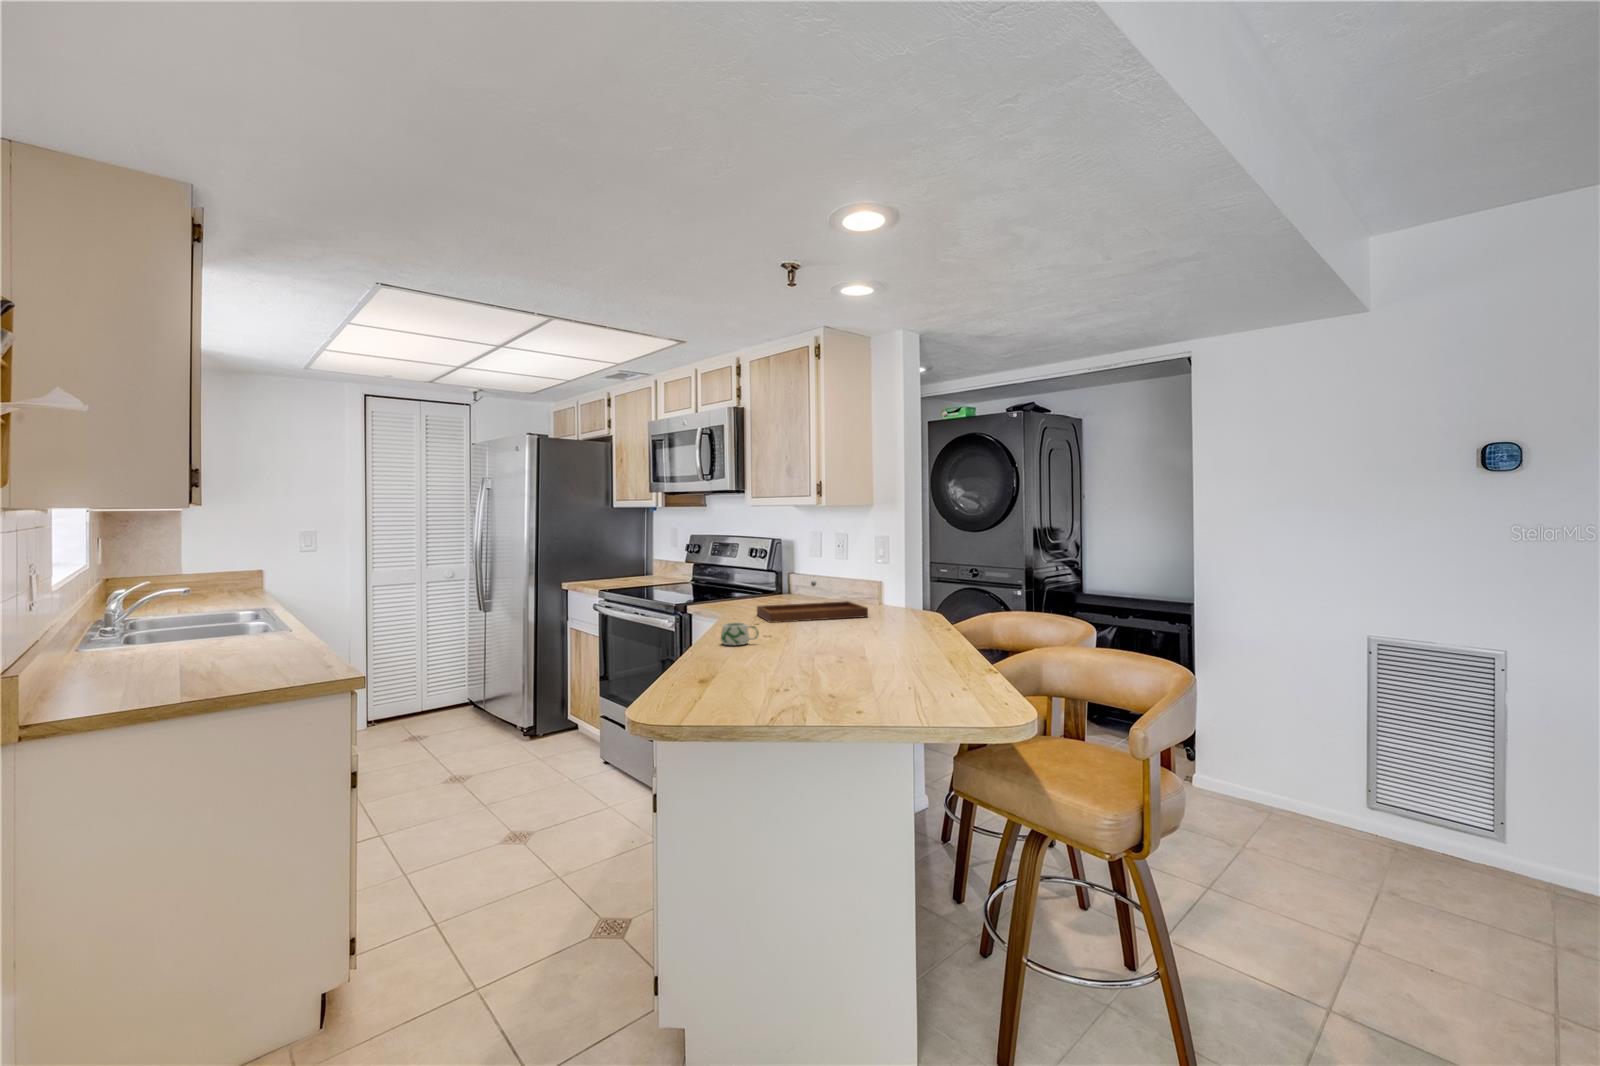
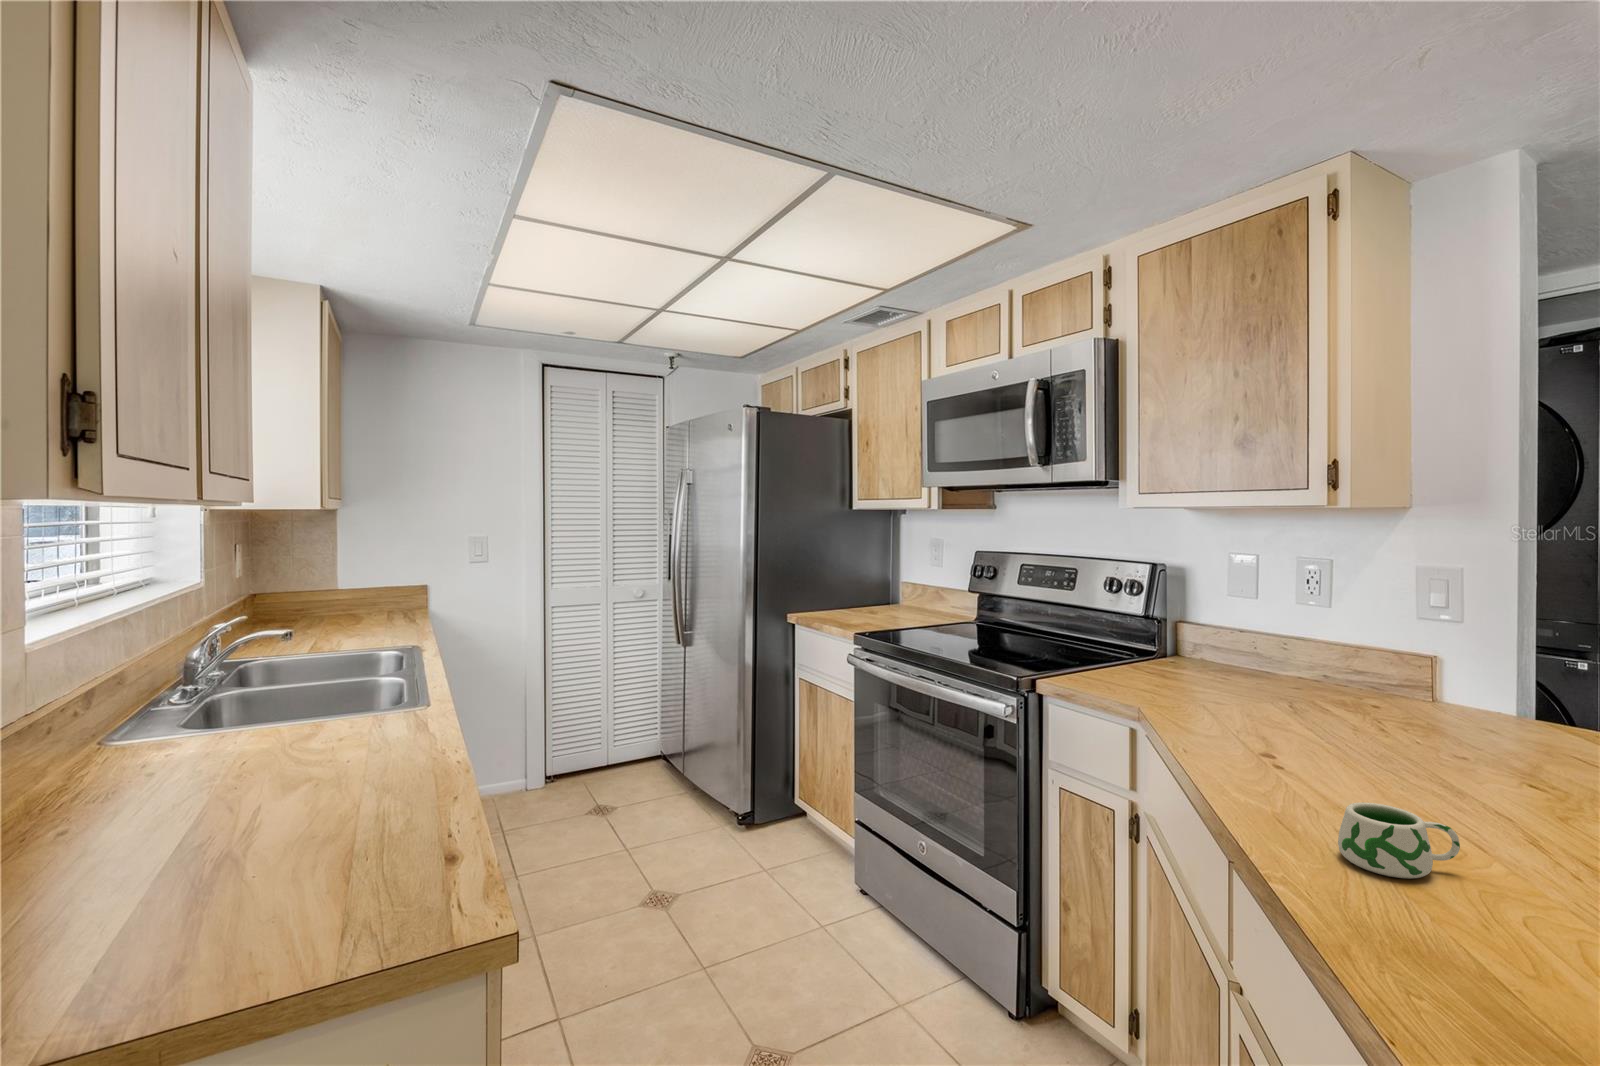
tray: present [757,581,868,623] -> none [1223,659,1505,754]

